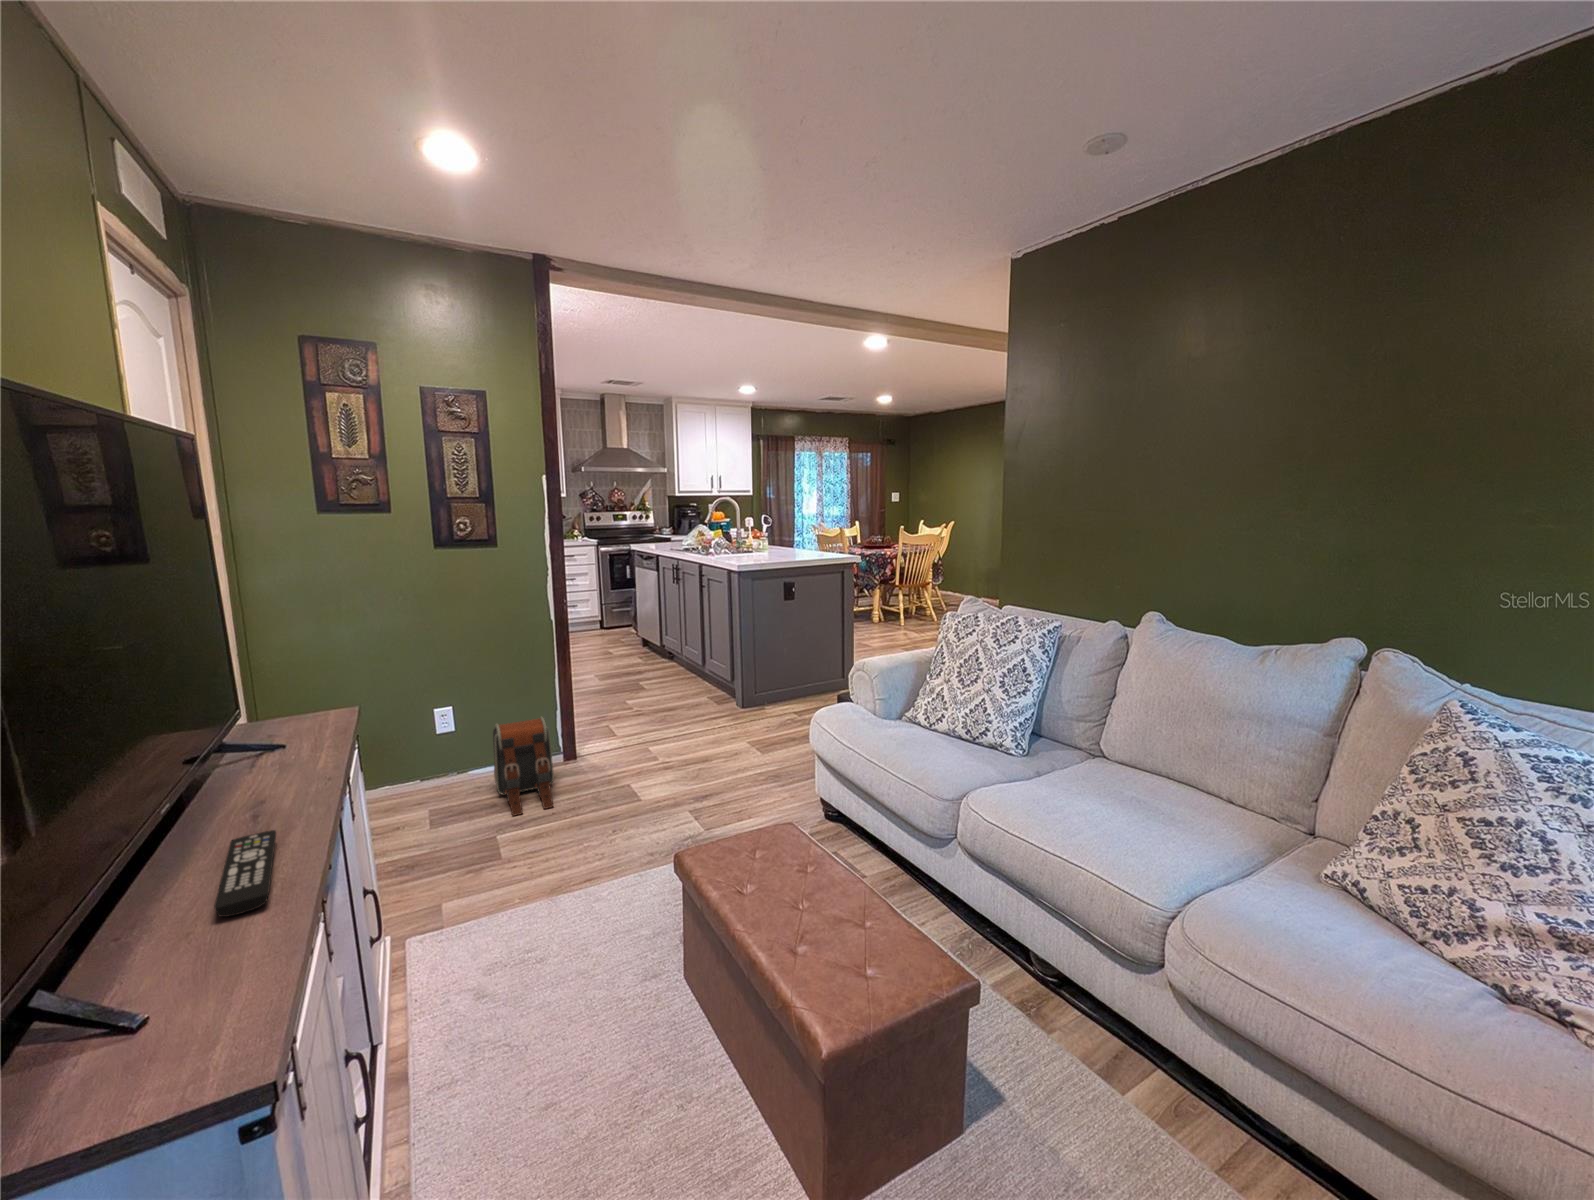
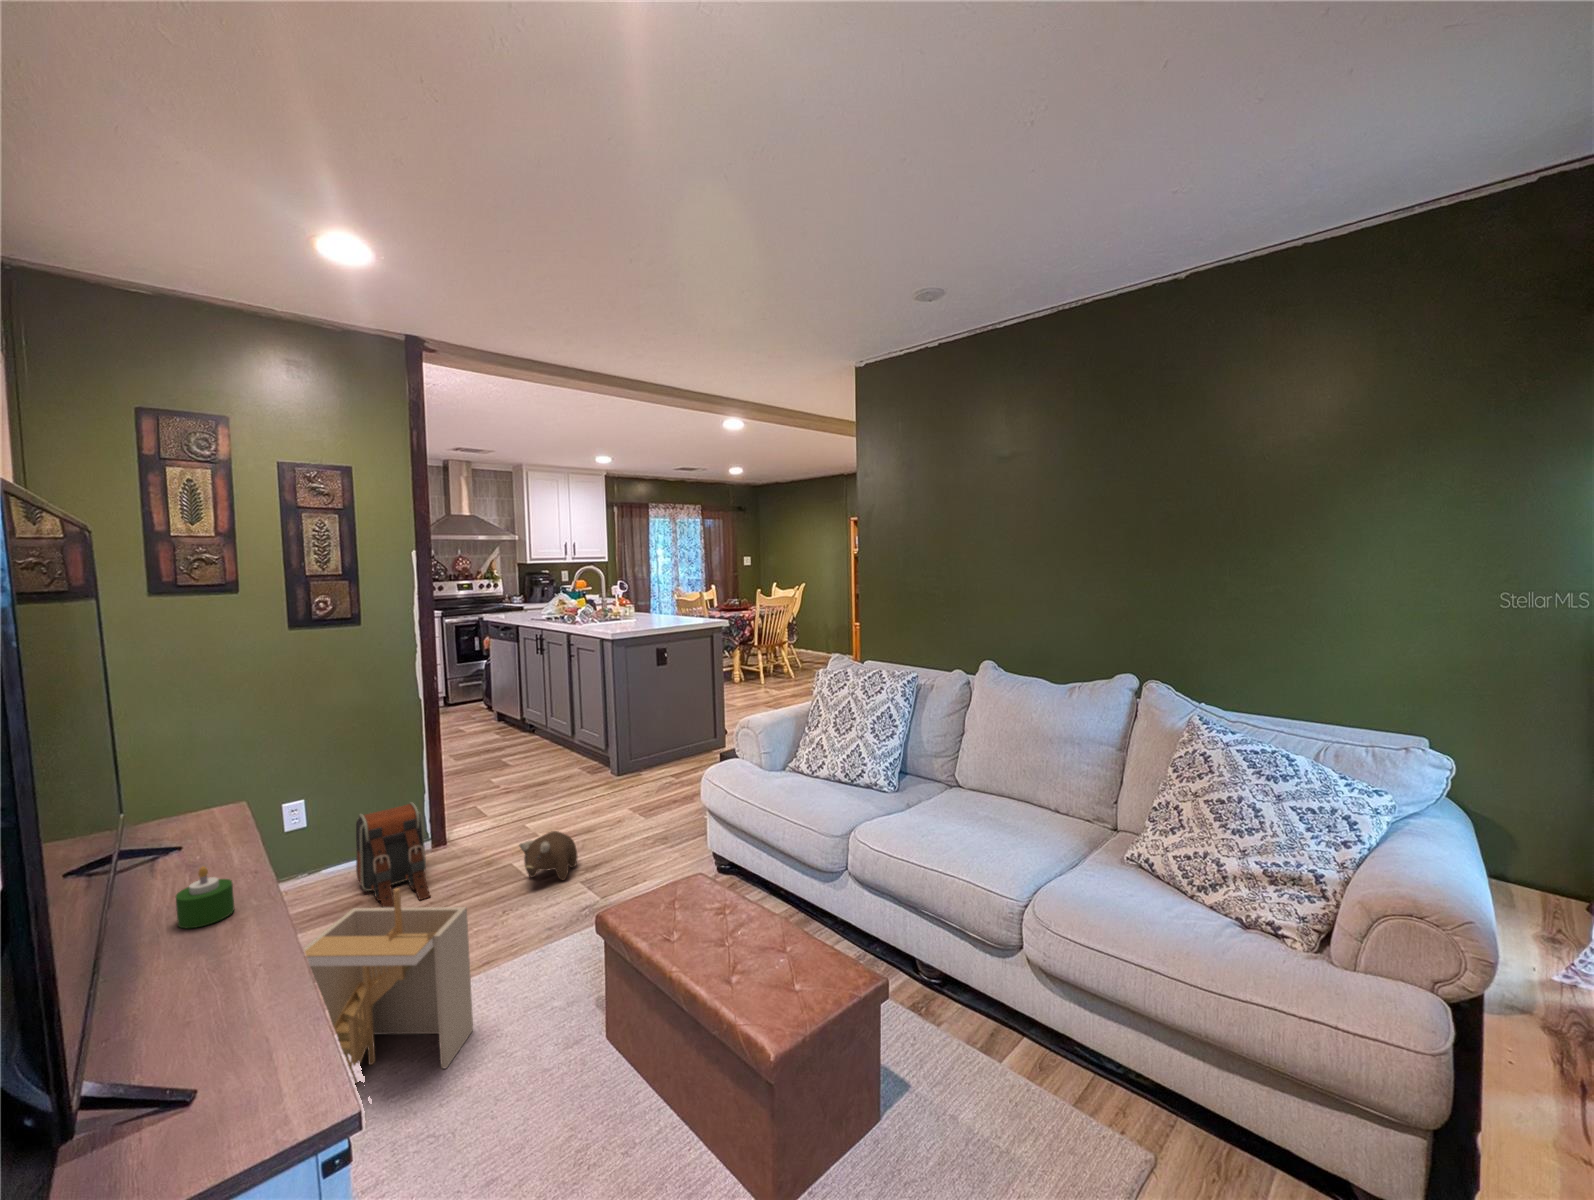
plush toy: none [632,757,689,806] -> present [519,831,578,880]
candle: none [247,771,304,830] -> present [176,866,234,928]
storage bin: none [396,804,564,985] -> present [304,888,473,1083]
remote control: present [214,830,276,917] -> none [172,924,247,1005]

